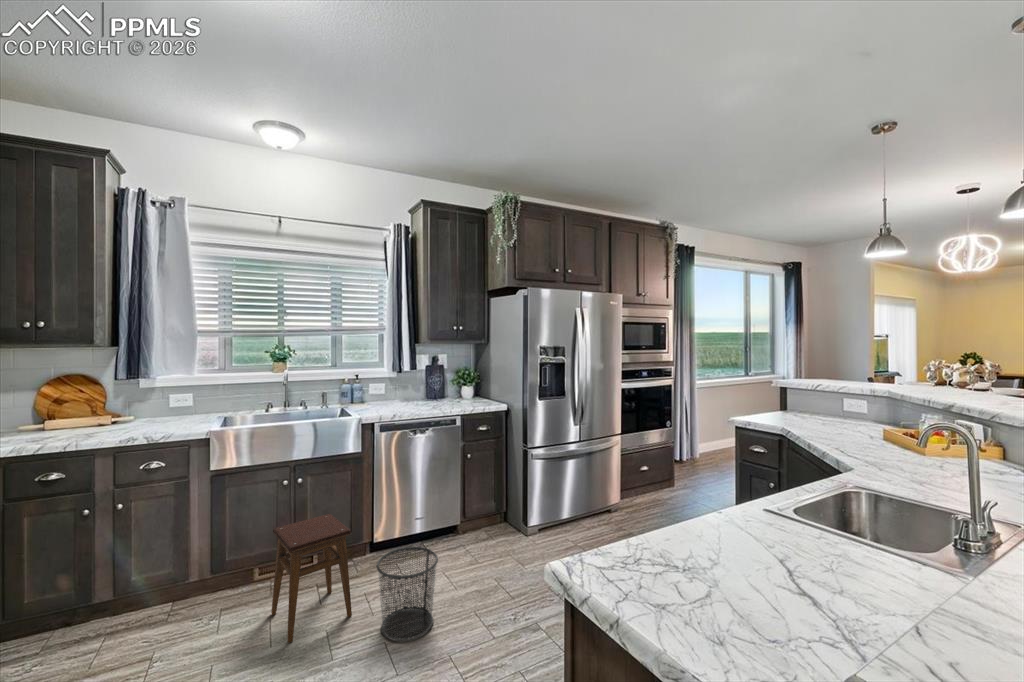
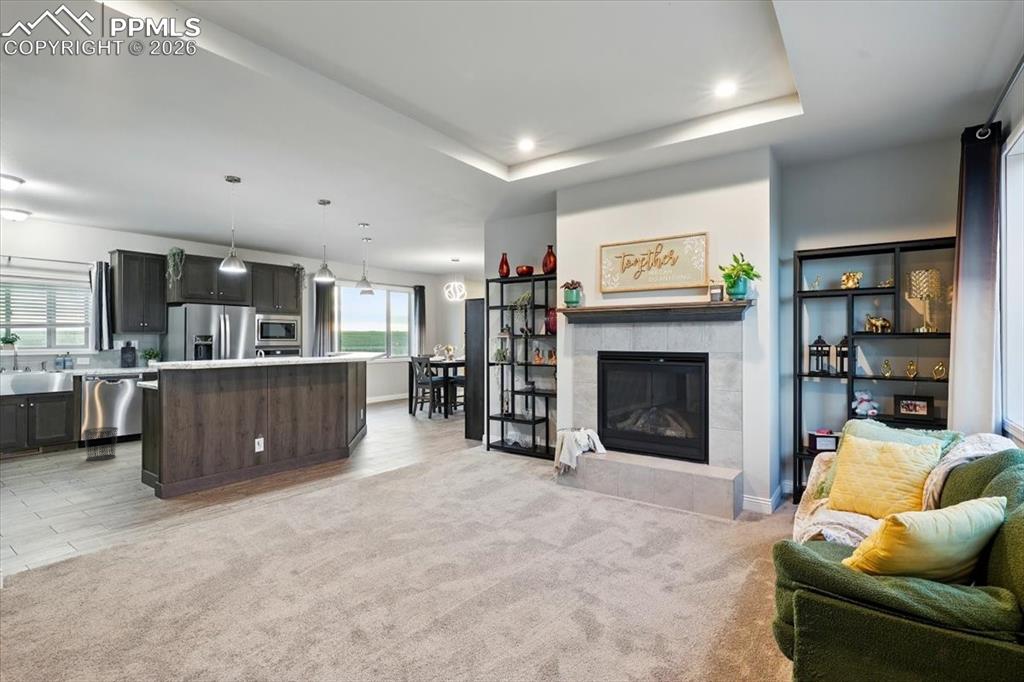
stool: present [271,514,352,643] -> none [19,417,69,465]

